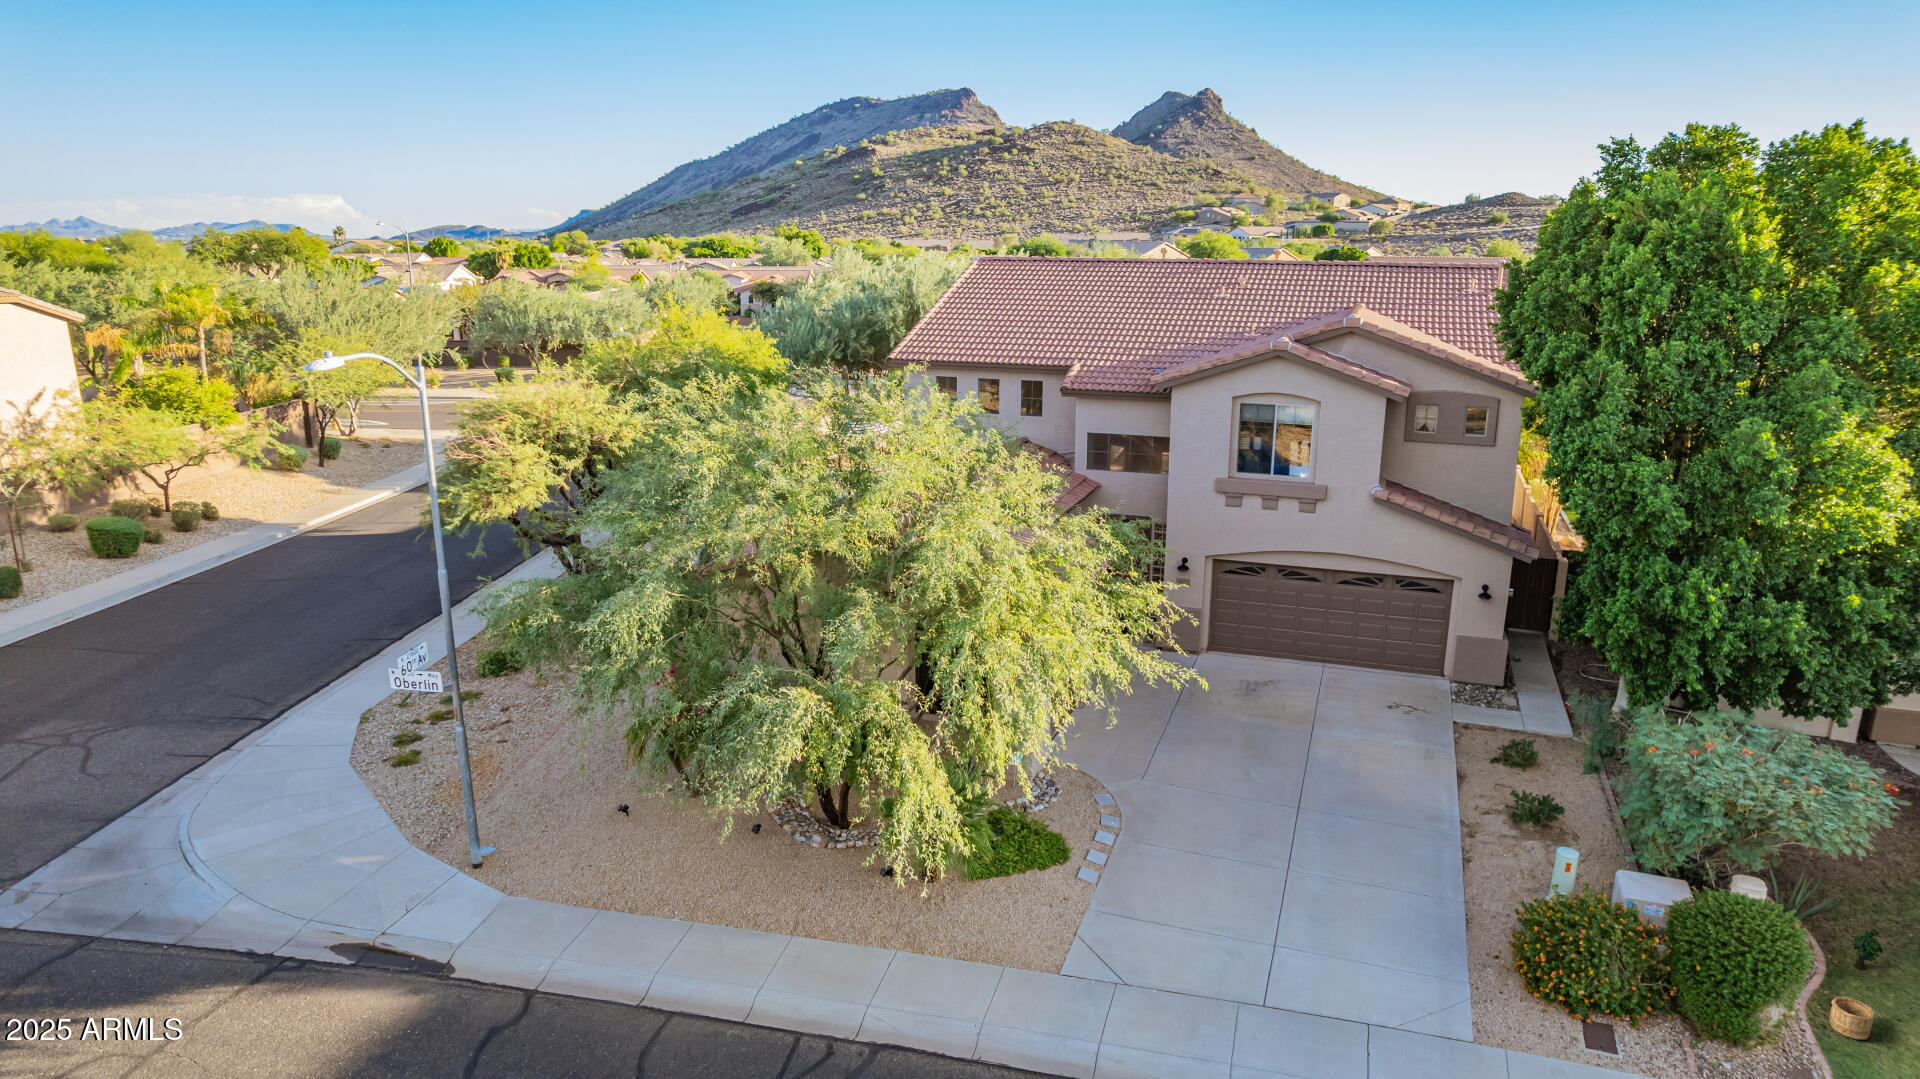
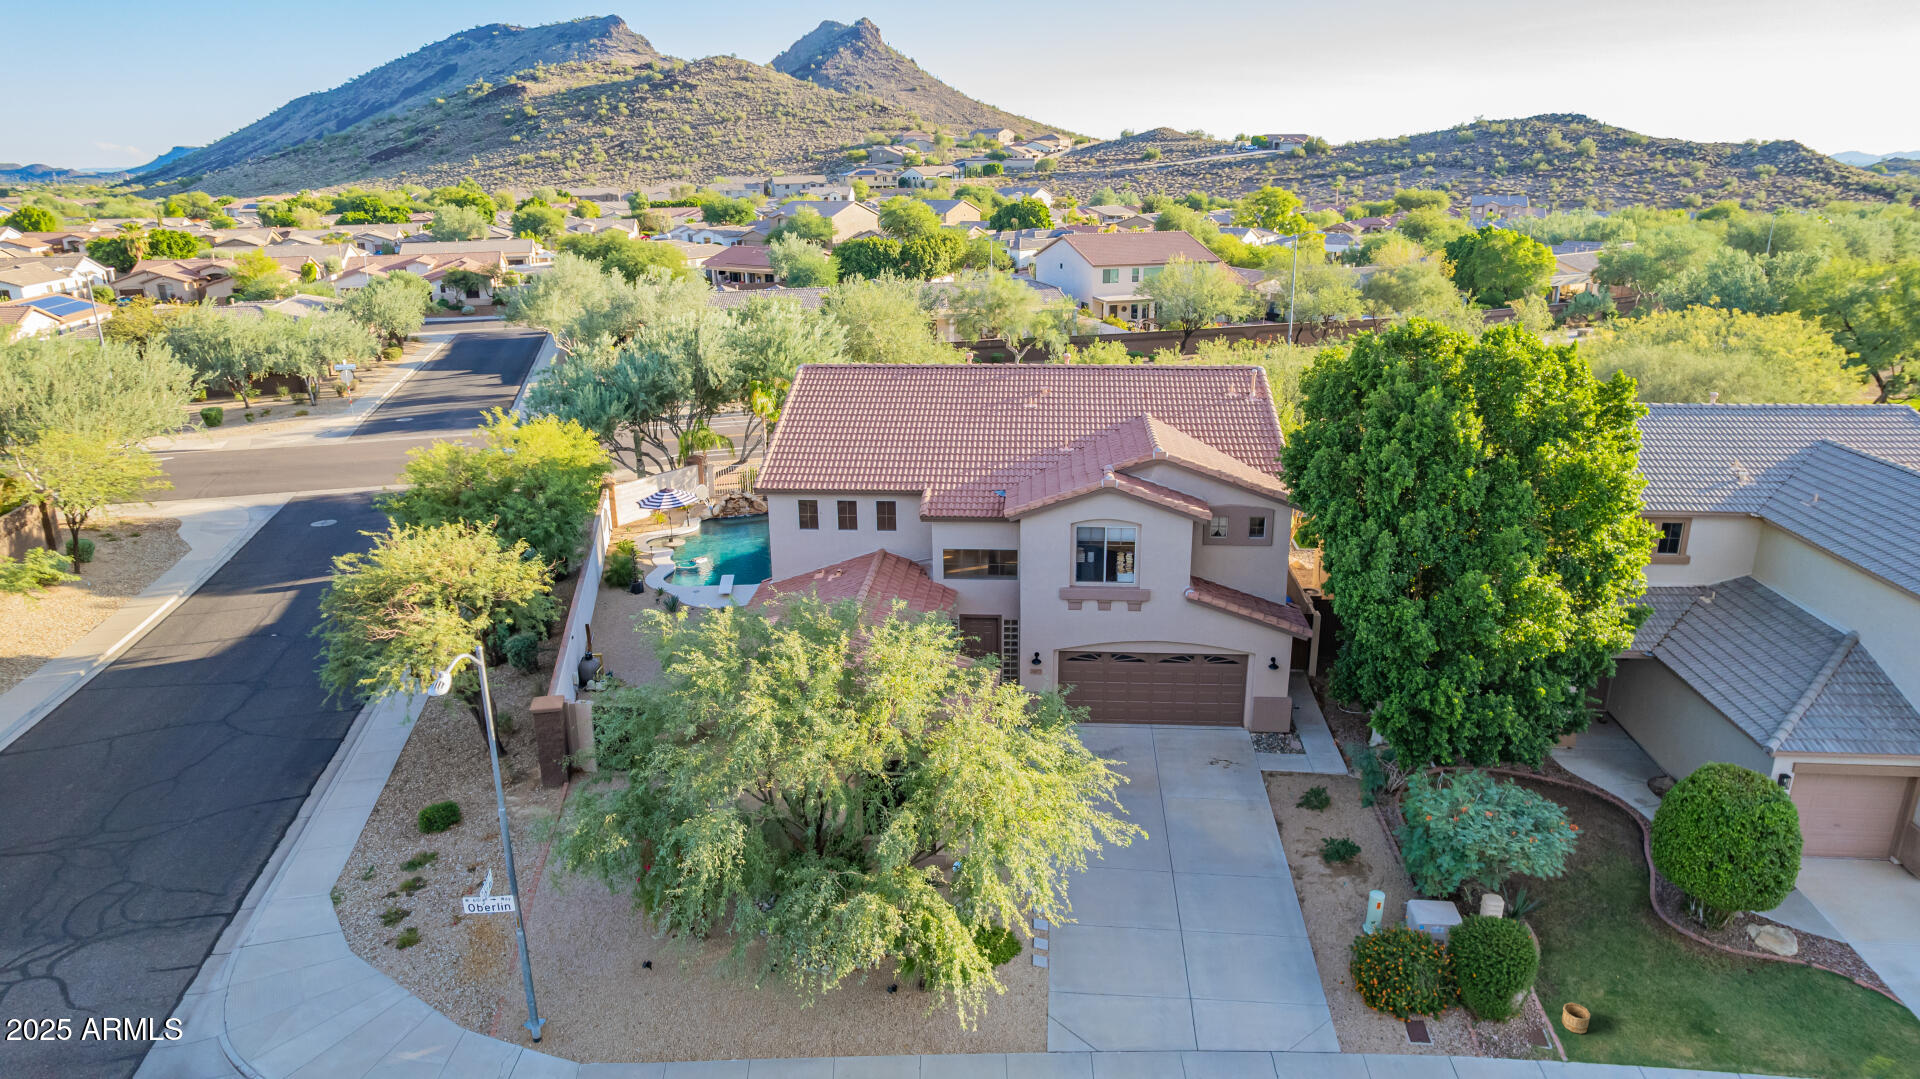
decorative plant: present [1852,930,1883,970] -> none [1565,944,1587,971]

